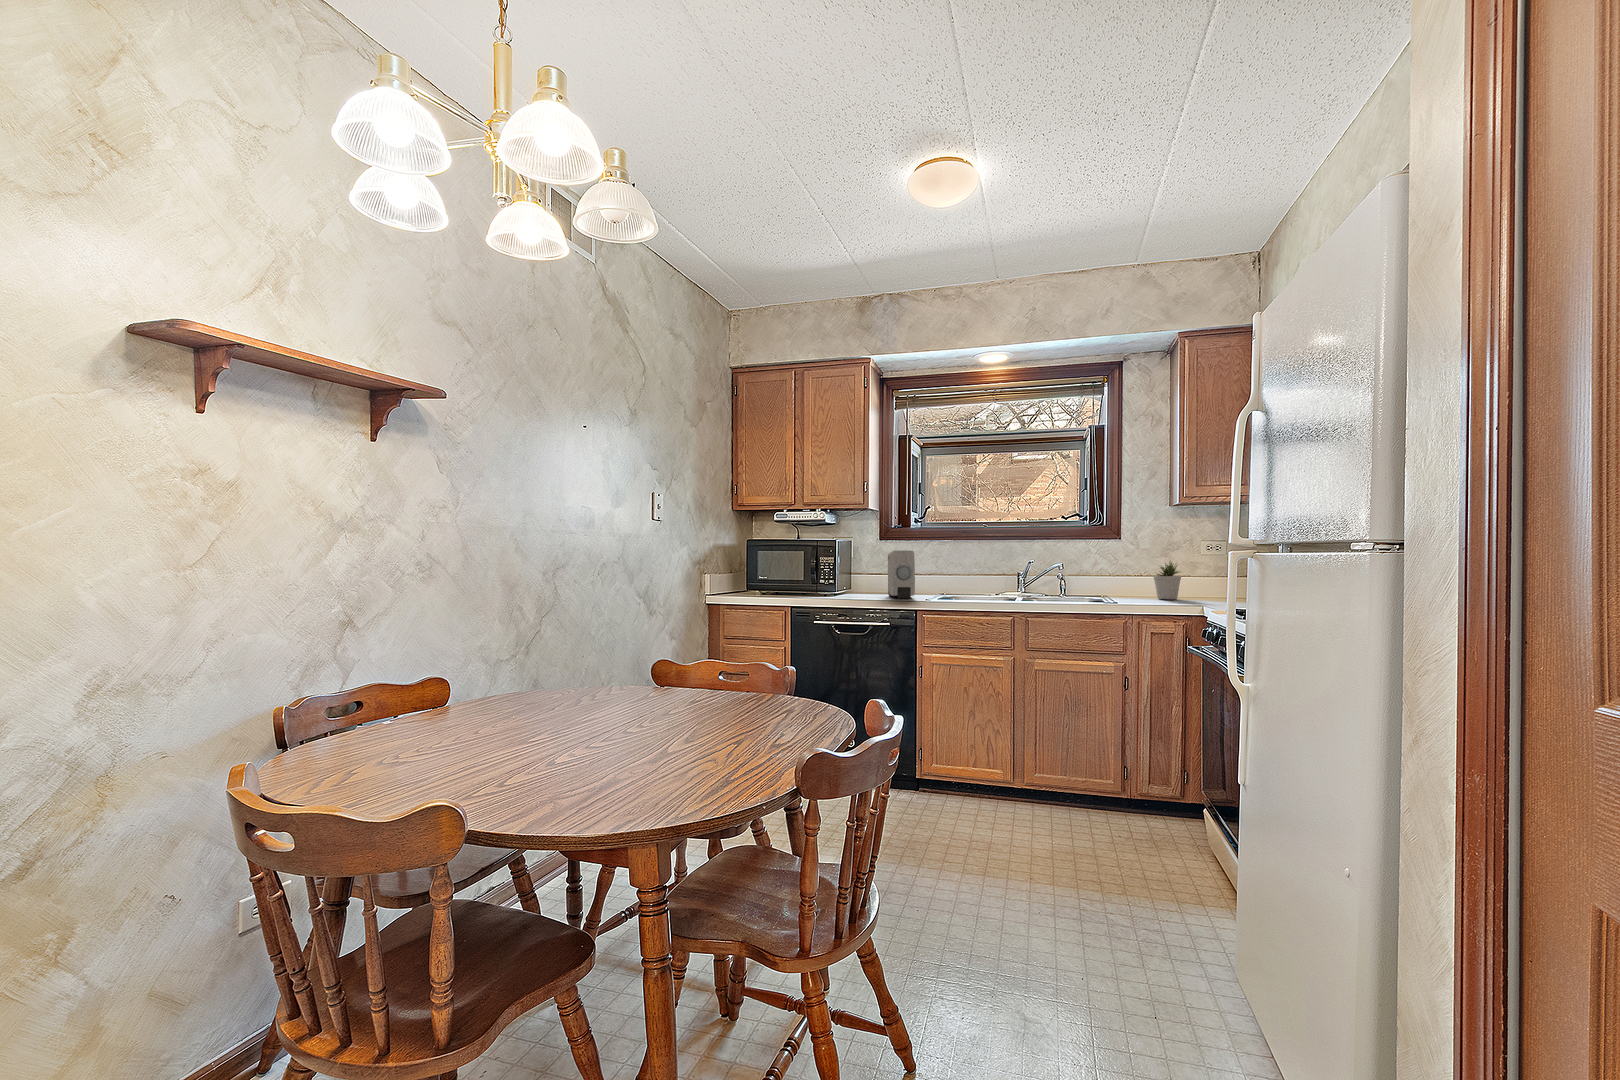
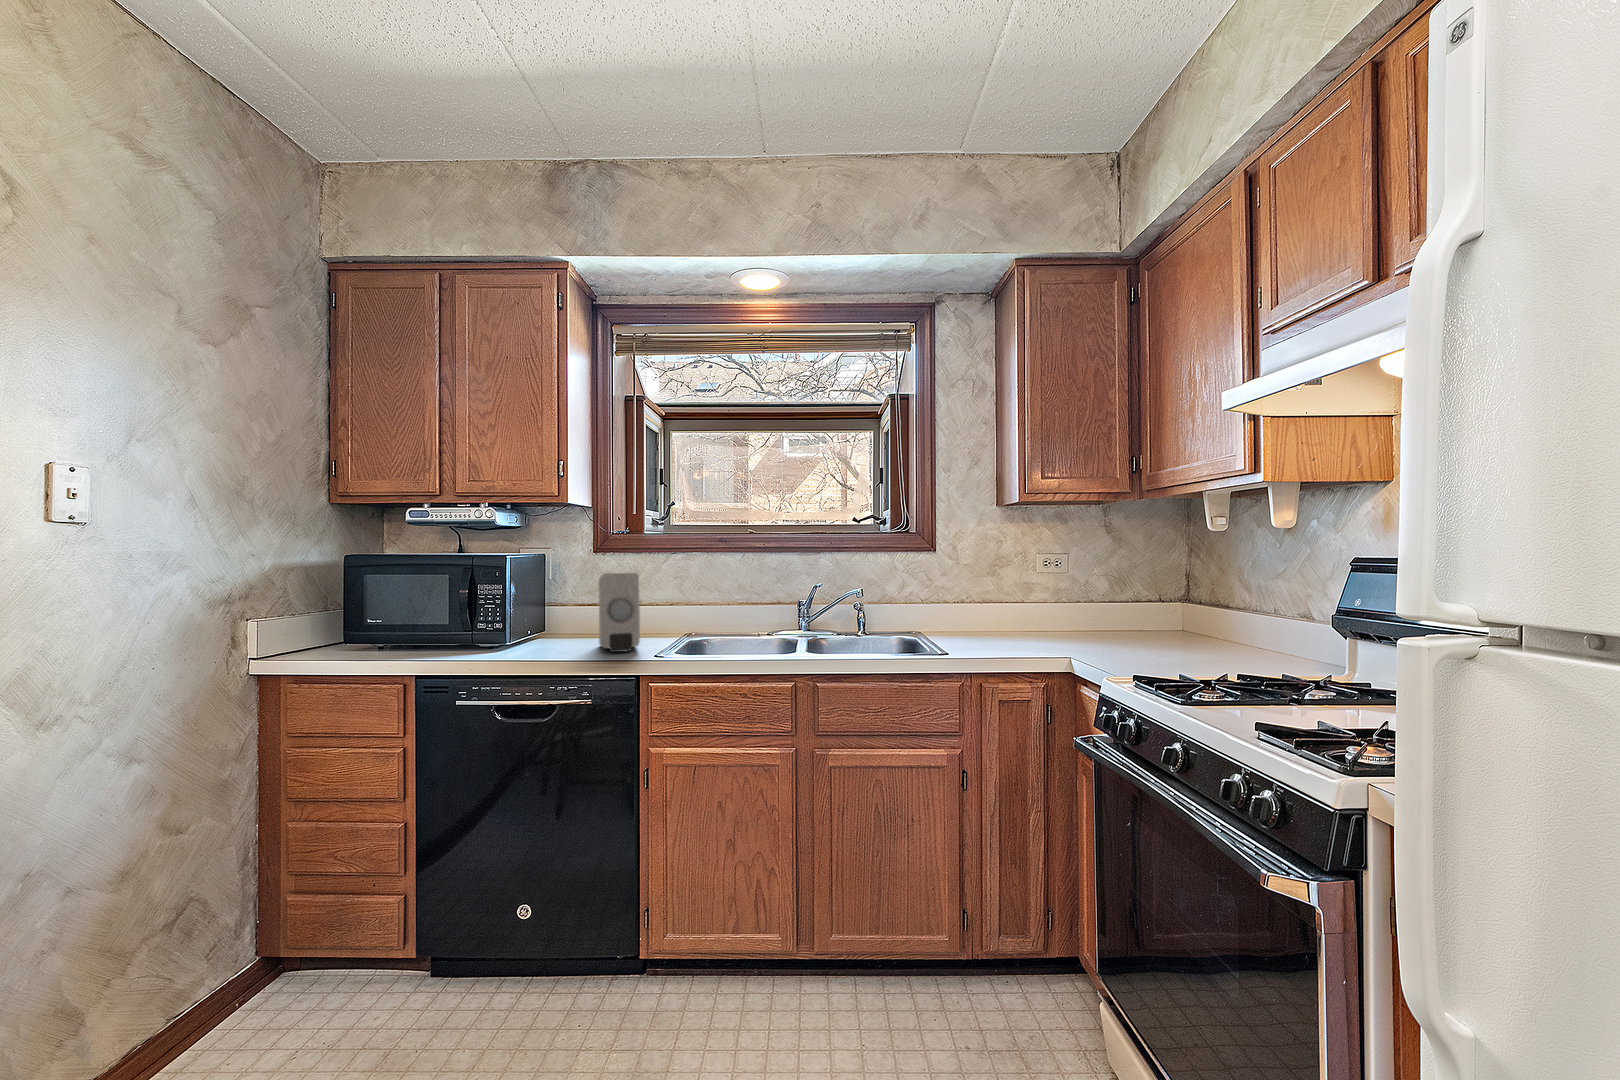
potted plant: present [1153,561,1181,600] -> none [983,580,1020,636]

